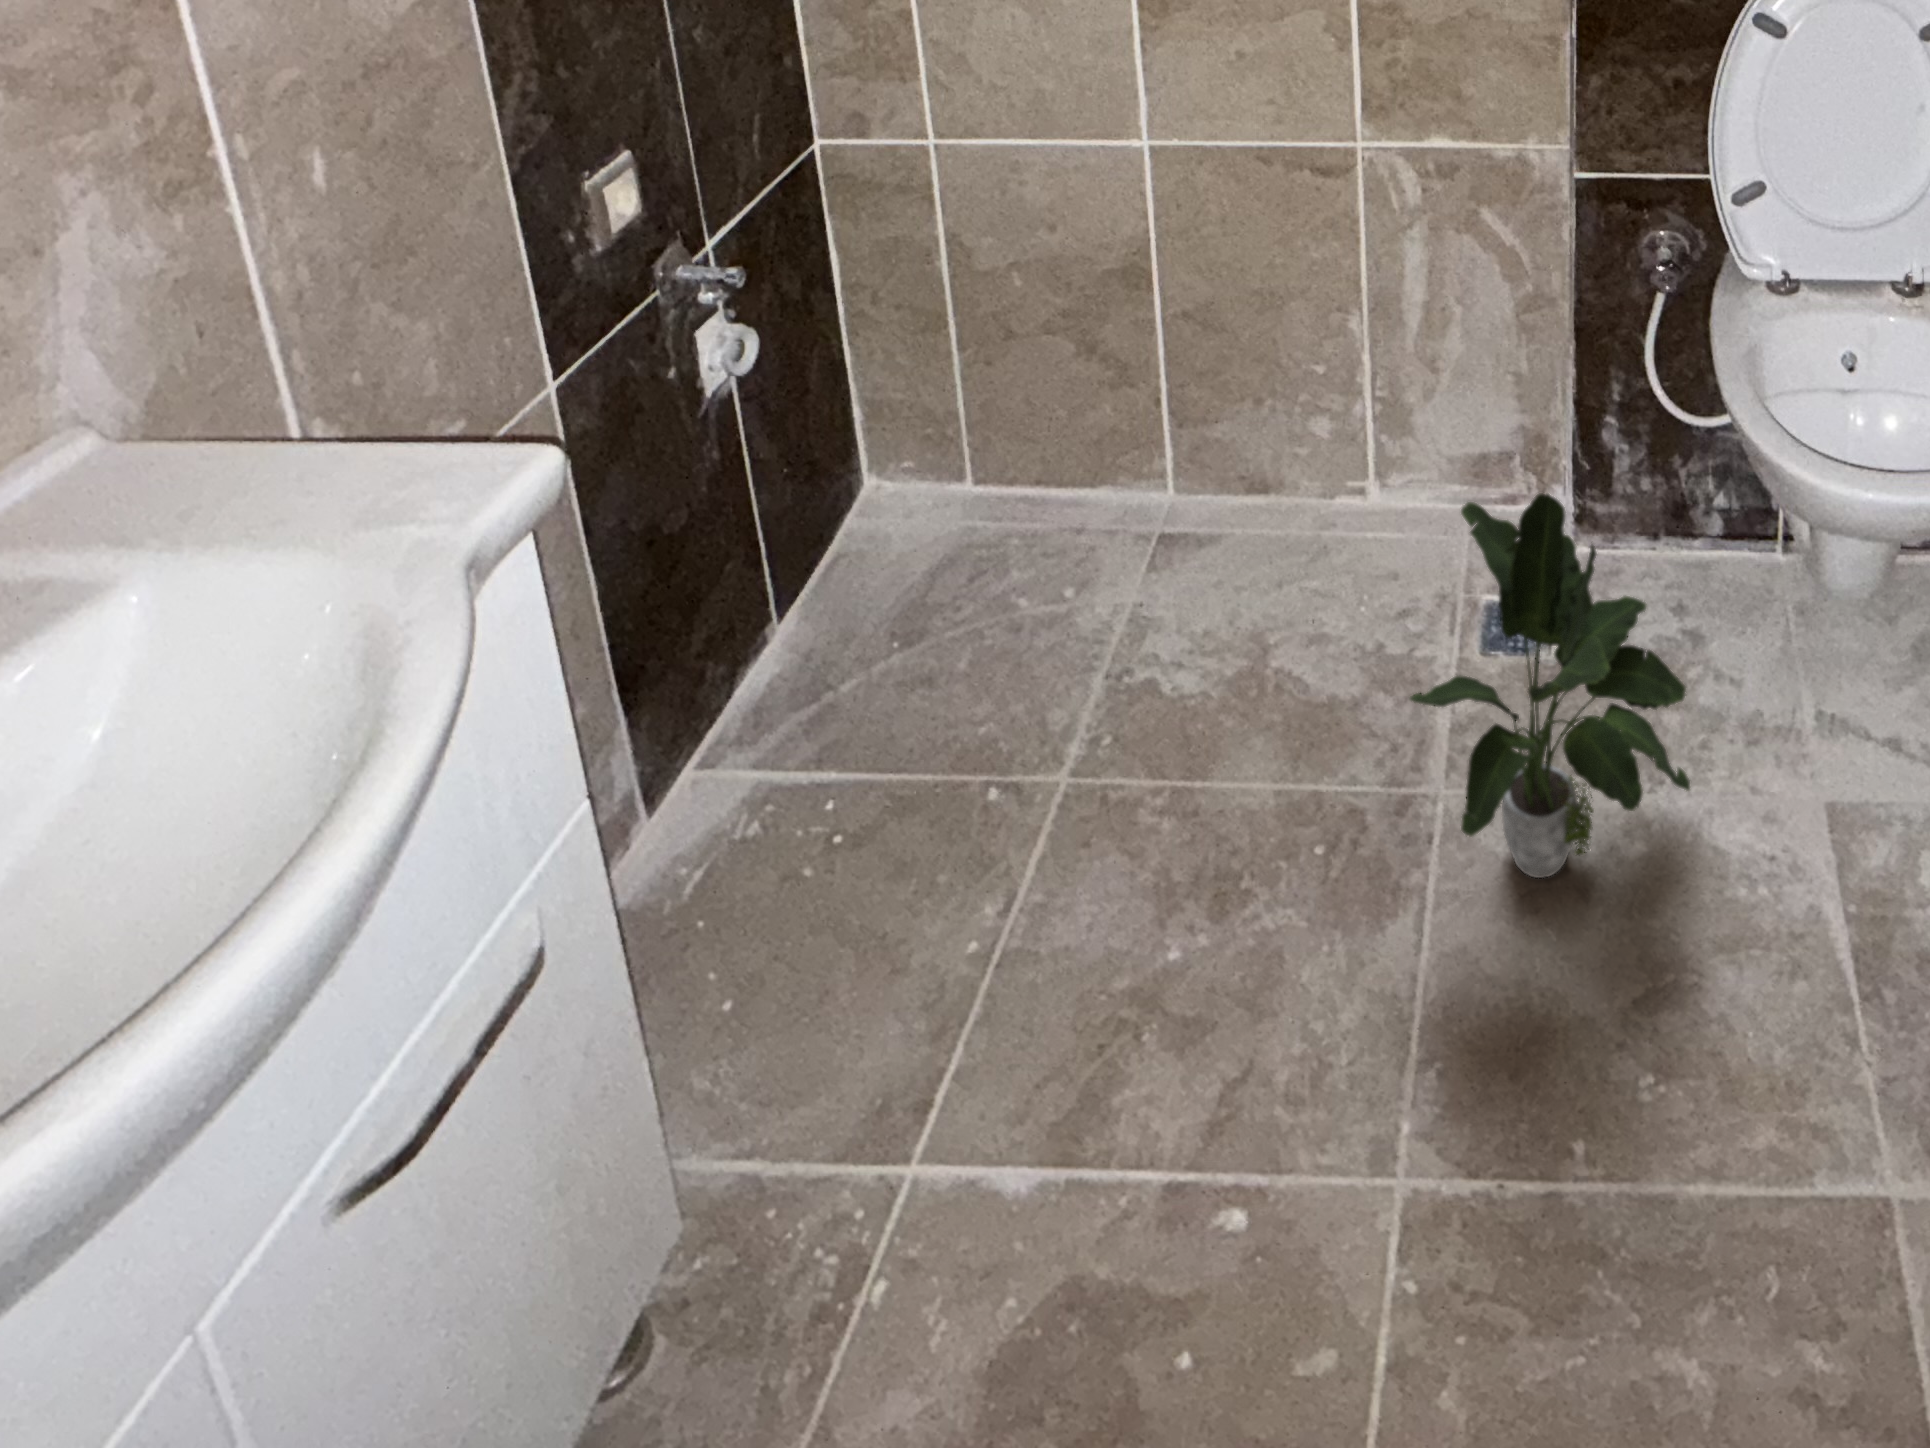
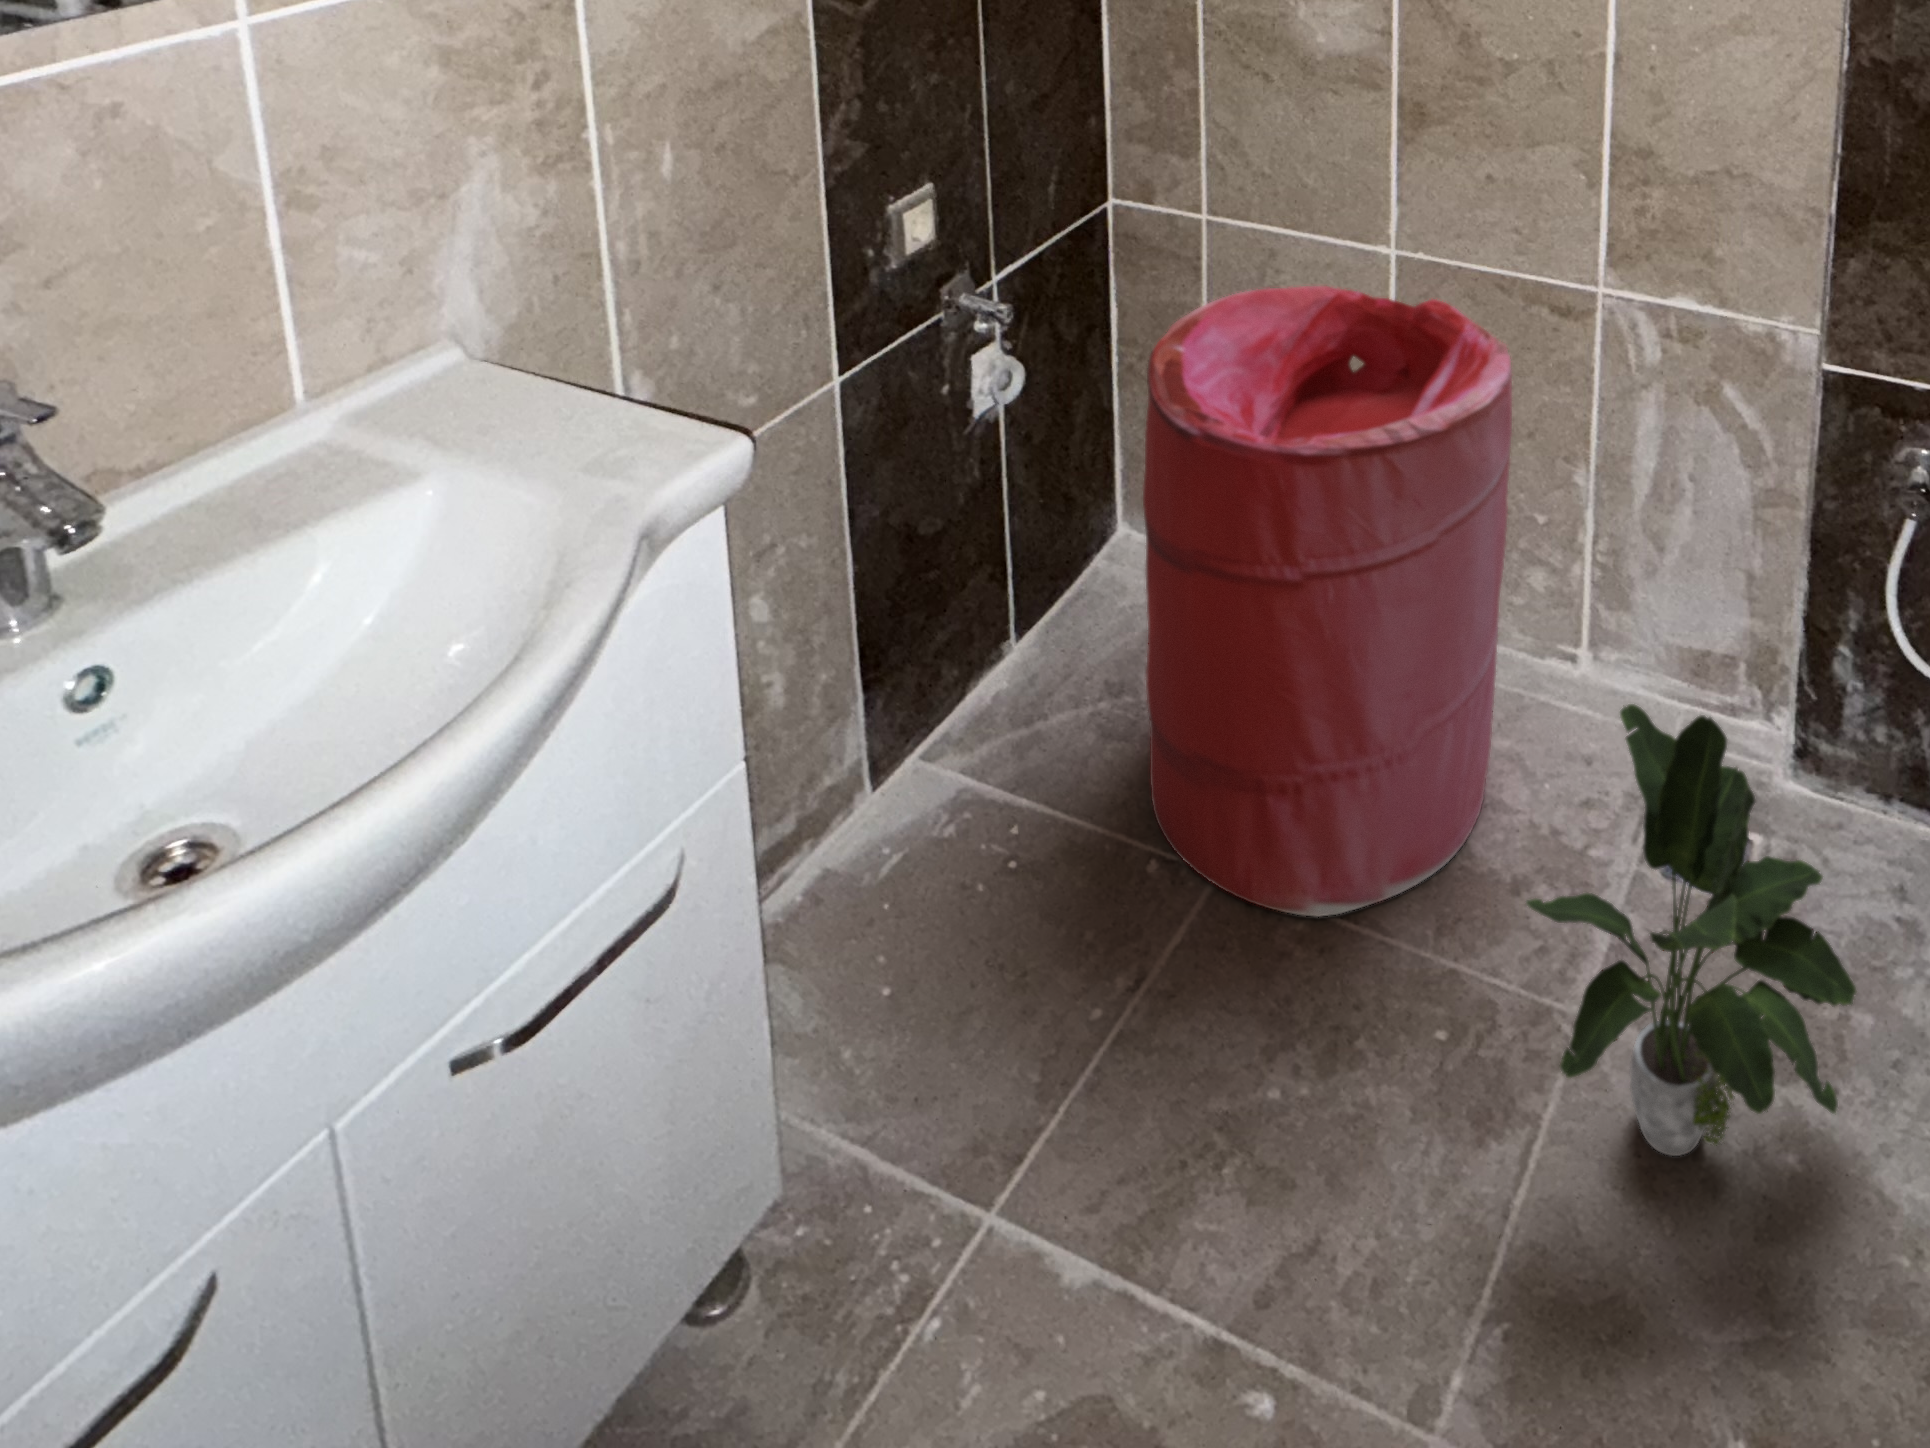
laundry hamper: none [919,179,1309,792] -> present [1143,286,1512,917]

